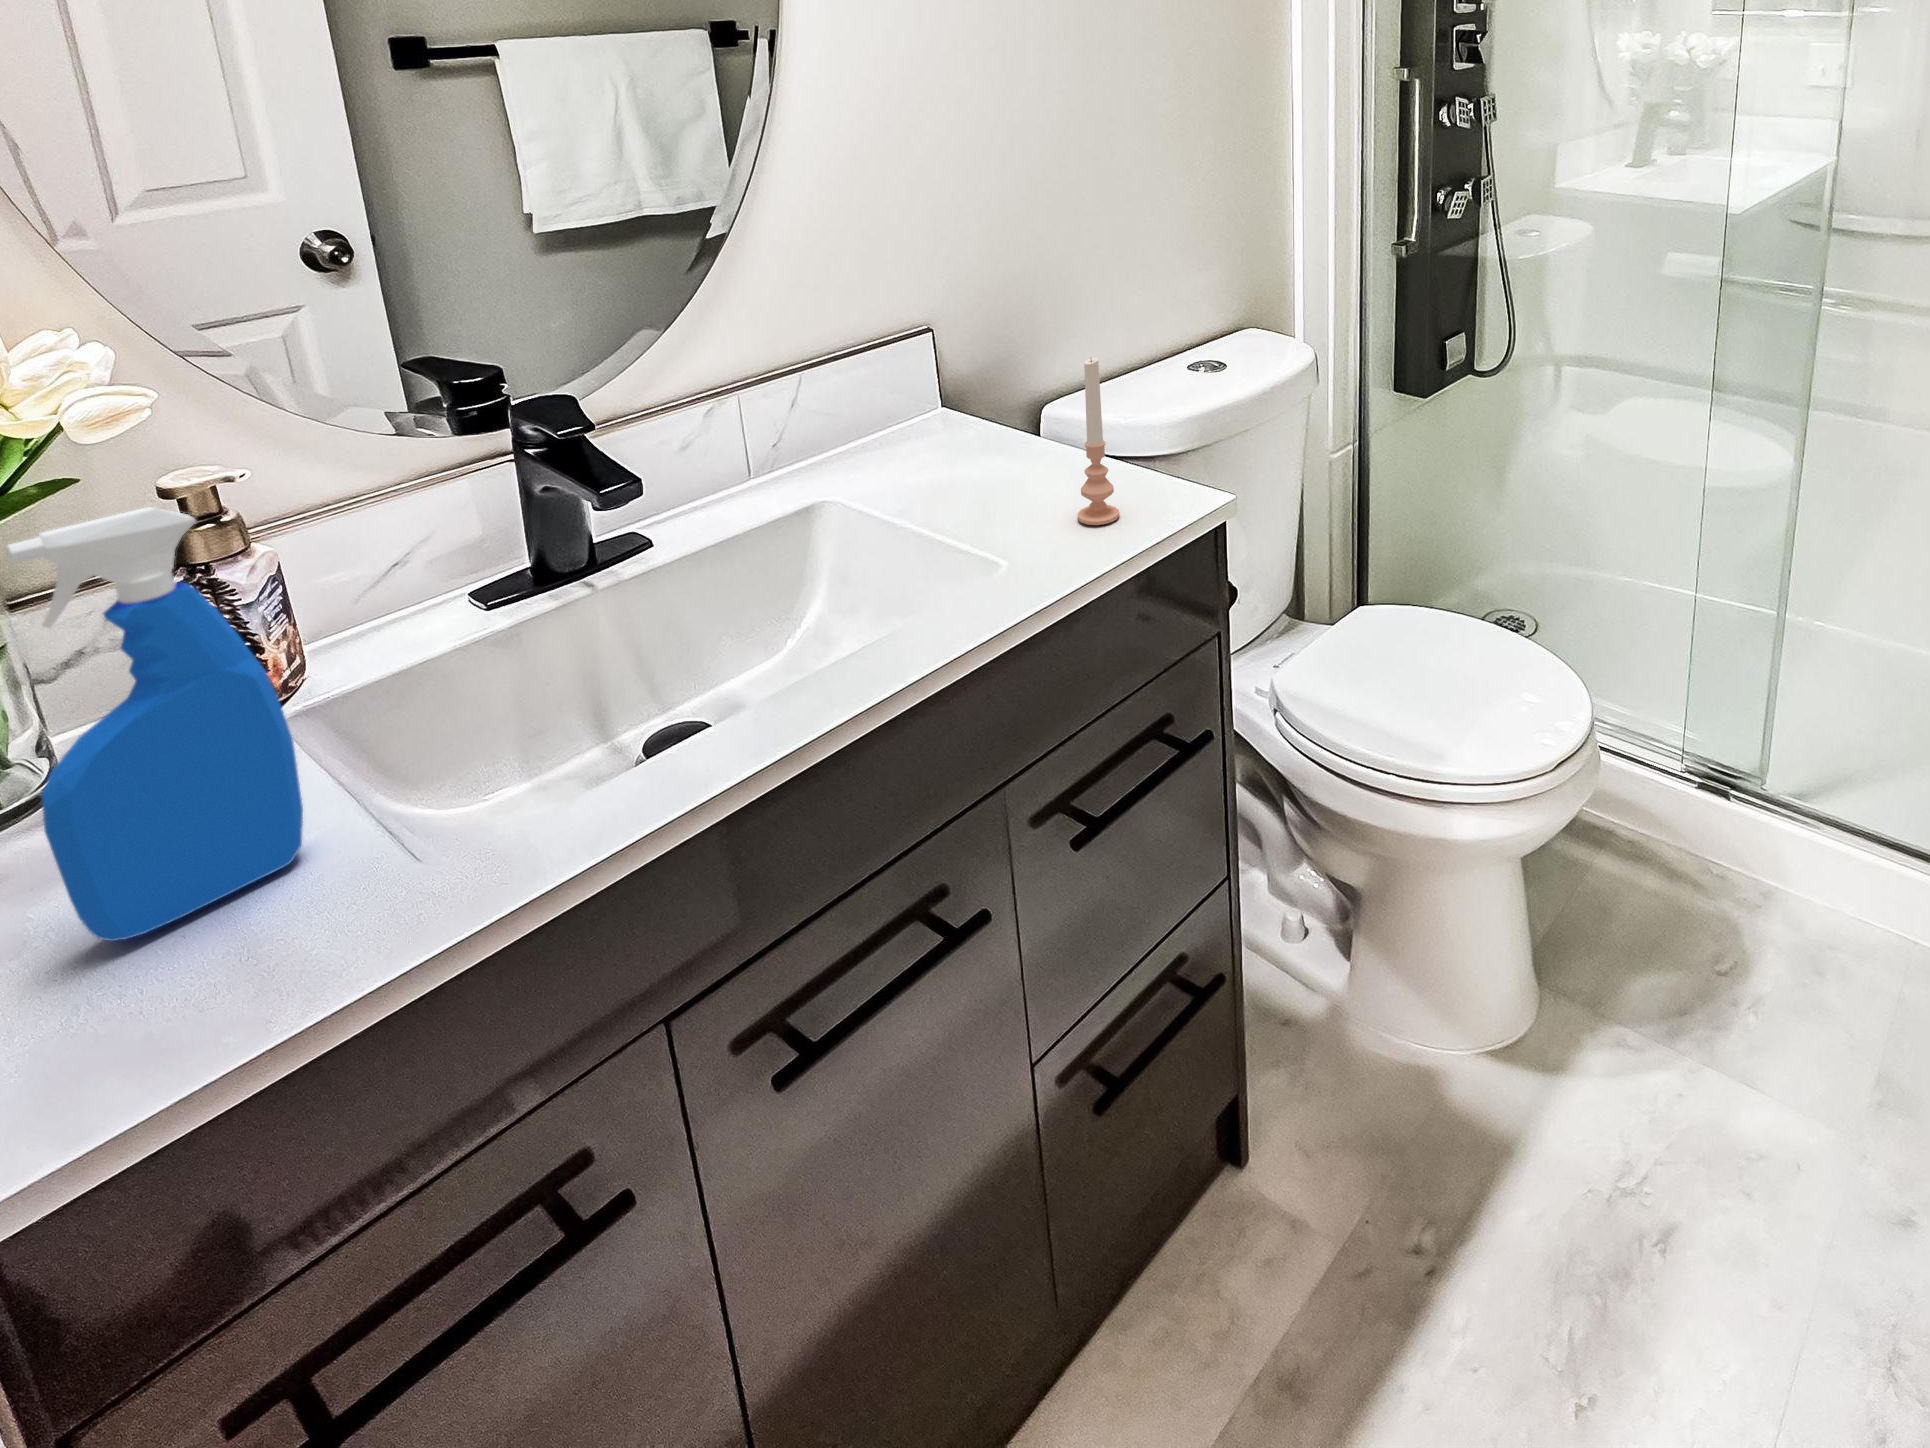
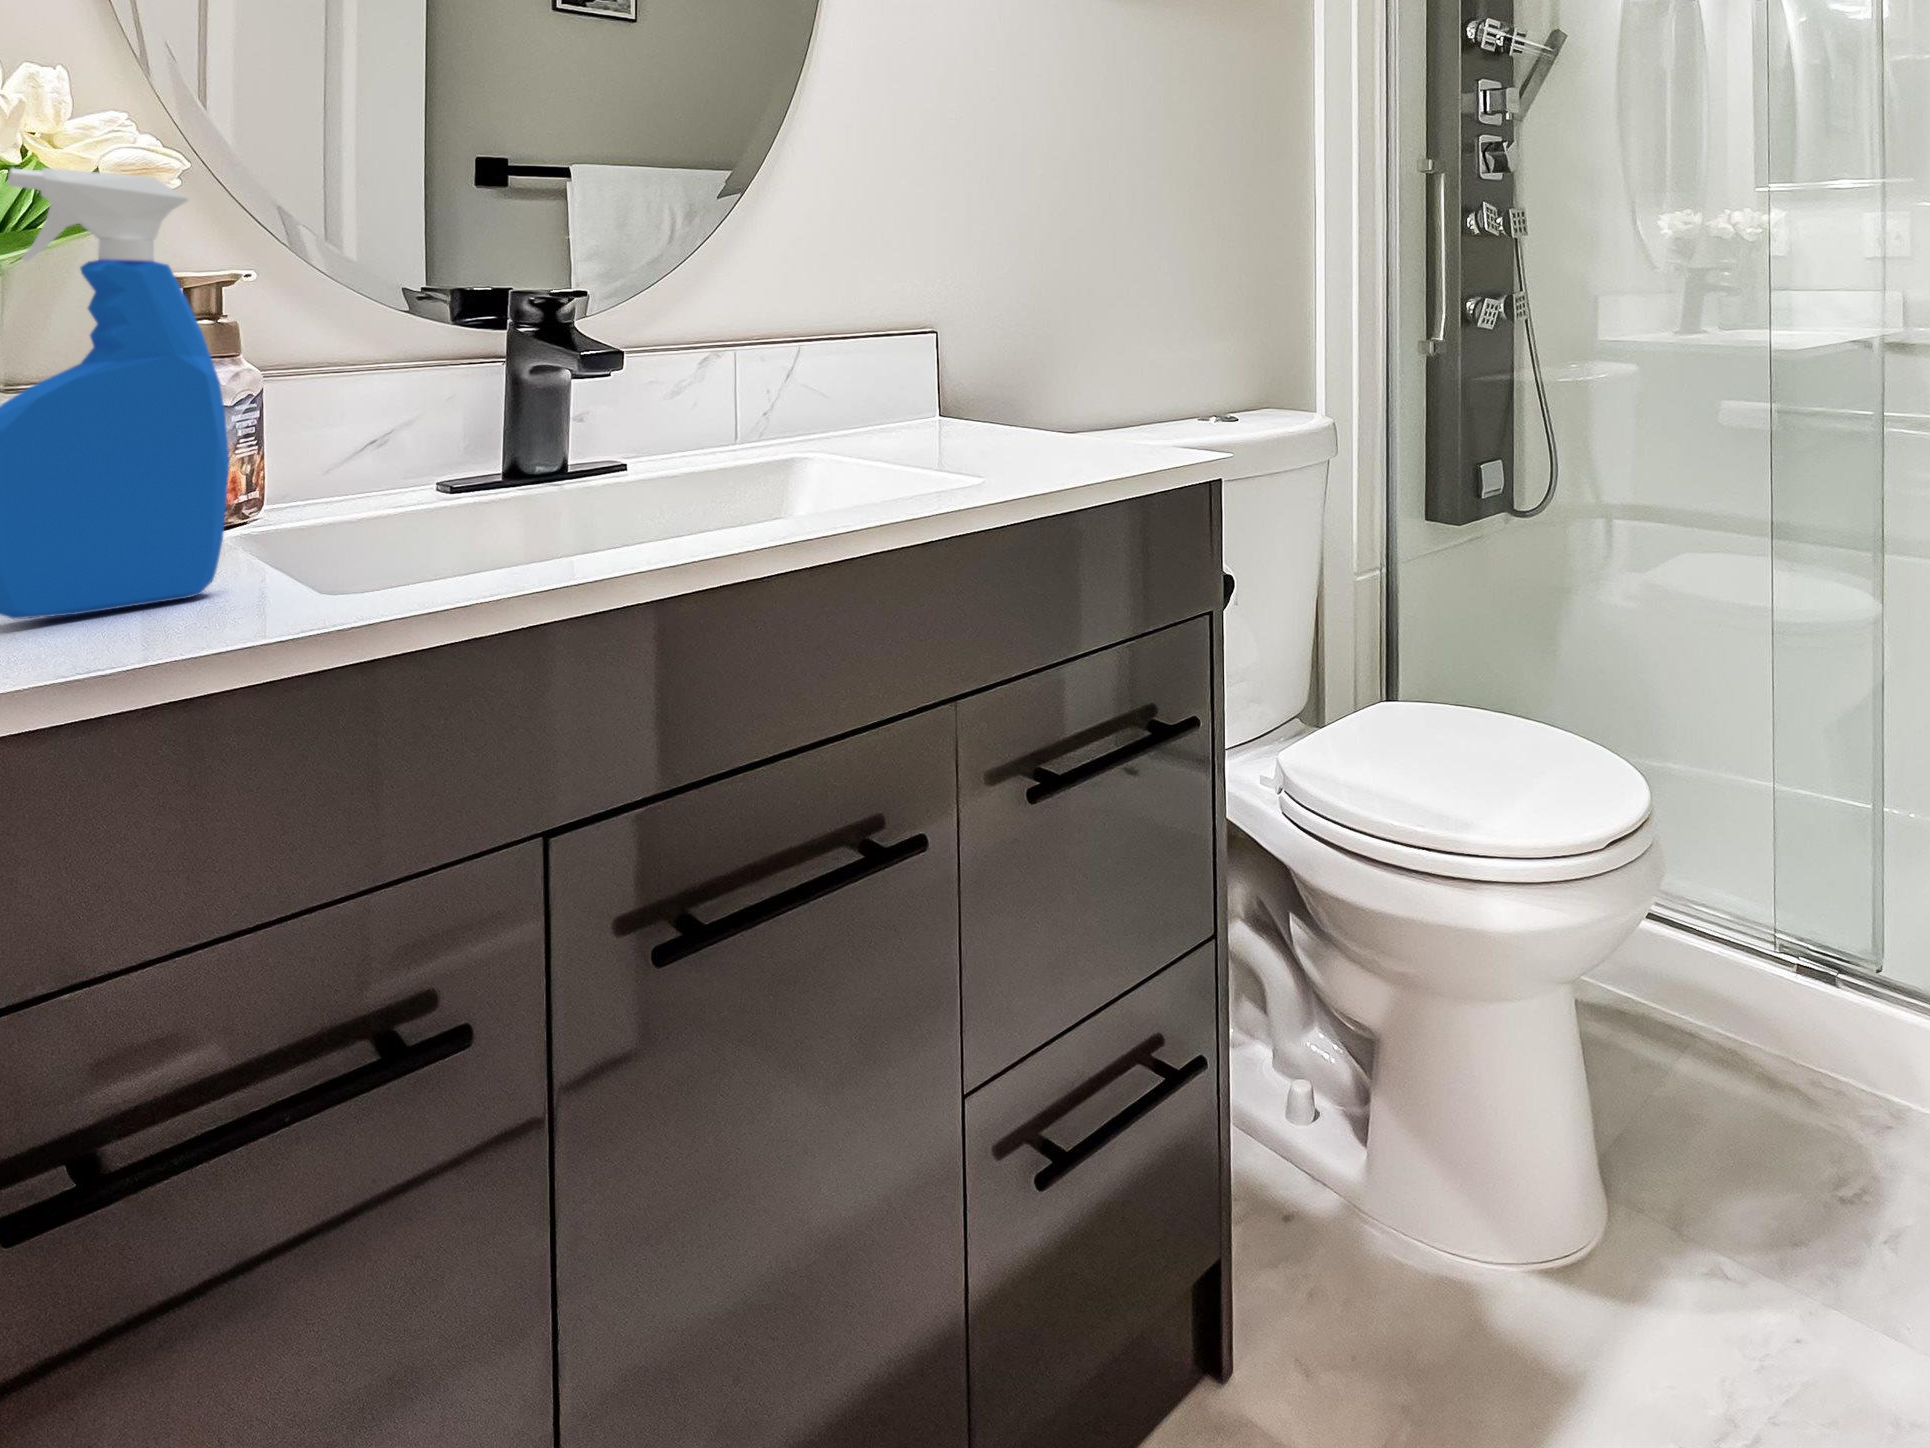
candle: present [1078,358,1119,525] -> none [1065,292,1108,471]

